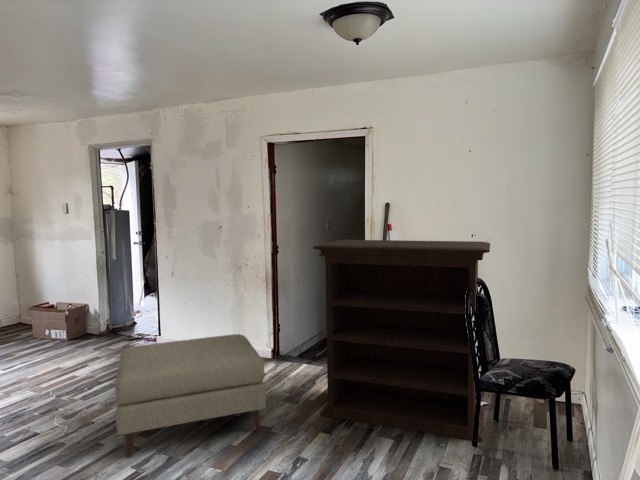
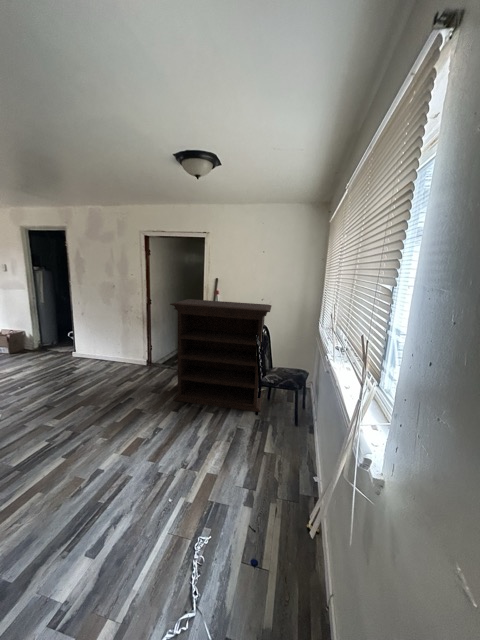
ottoman: present [115,334,266,458] -> none [32,354,139,435]

